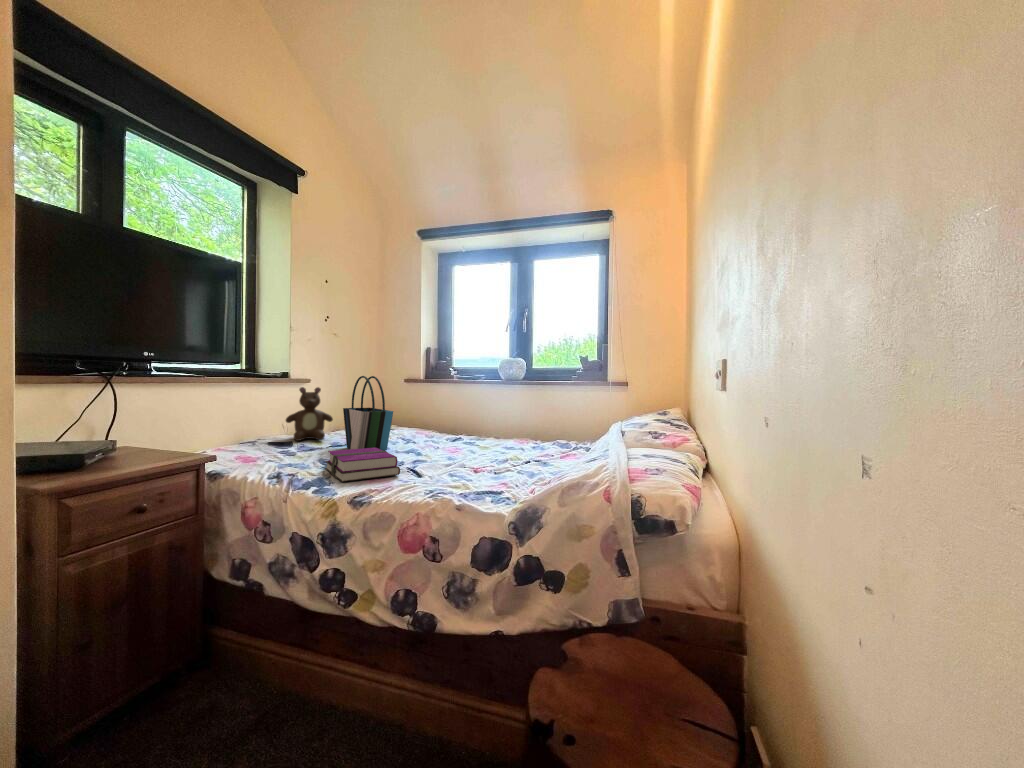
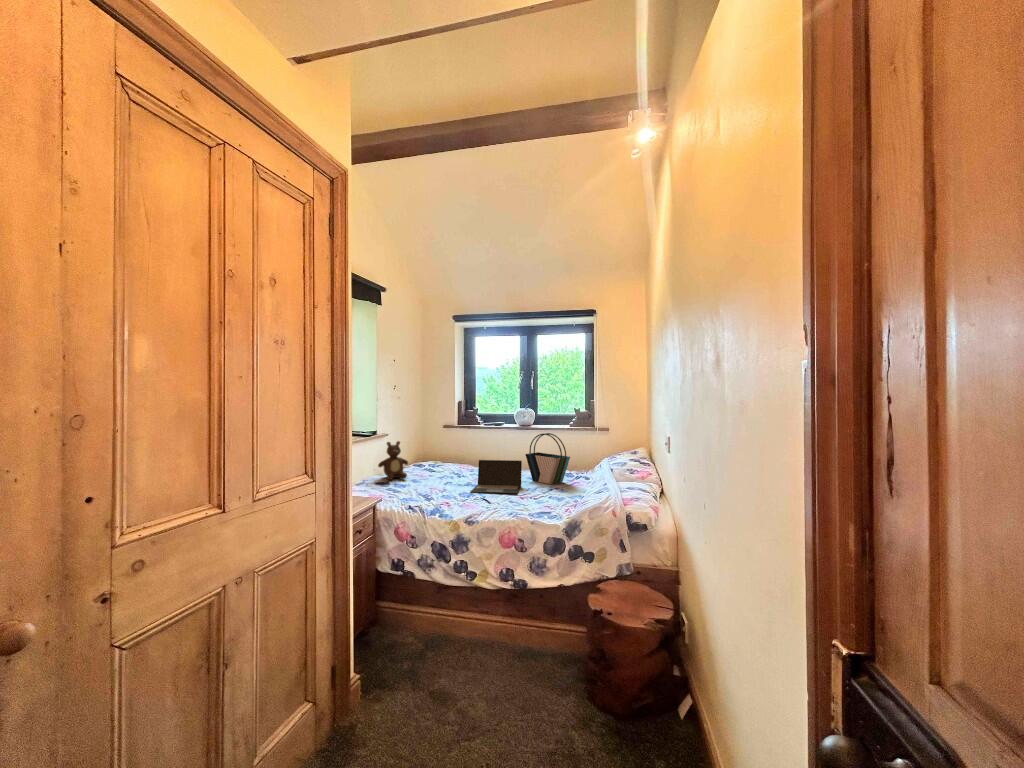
tote bag: present [343,376,393,450] -> present [525,433,570,484]
laptop: none [399,416,488,465] -> present [470,460,522,494]
hardback book: present [325,448,400,482] -> none [431,486,482,510]

